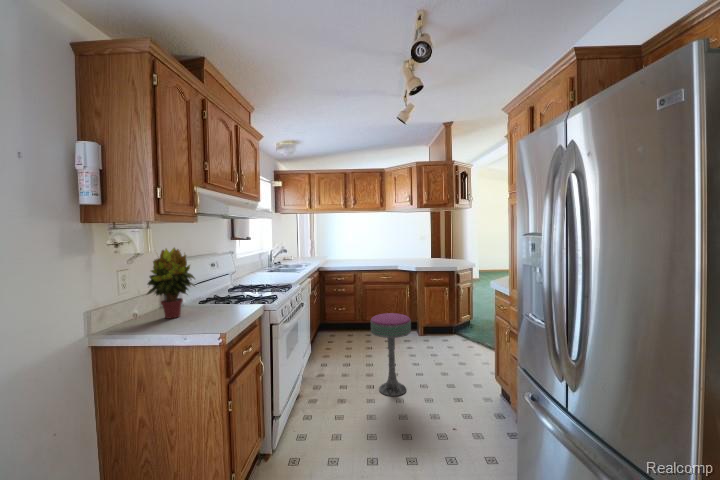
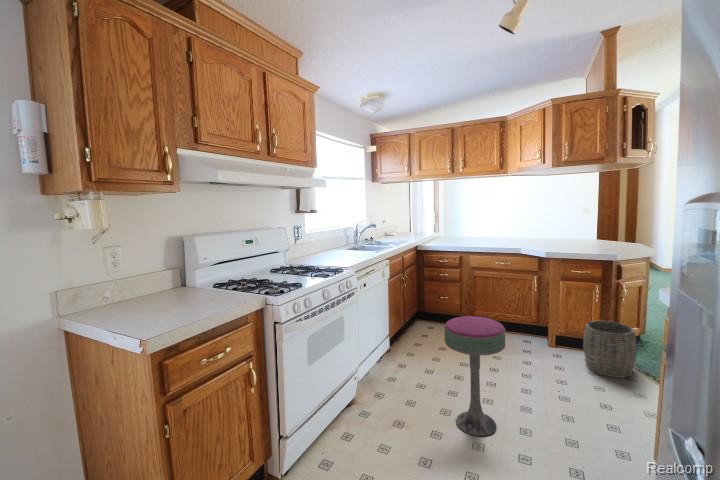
potted plant: present [147,248,195,319] -> none [127,220,186,303]
woven basket: none [443,312,472,348] -> present [583,321,637,378]

